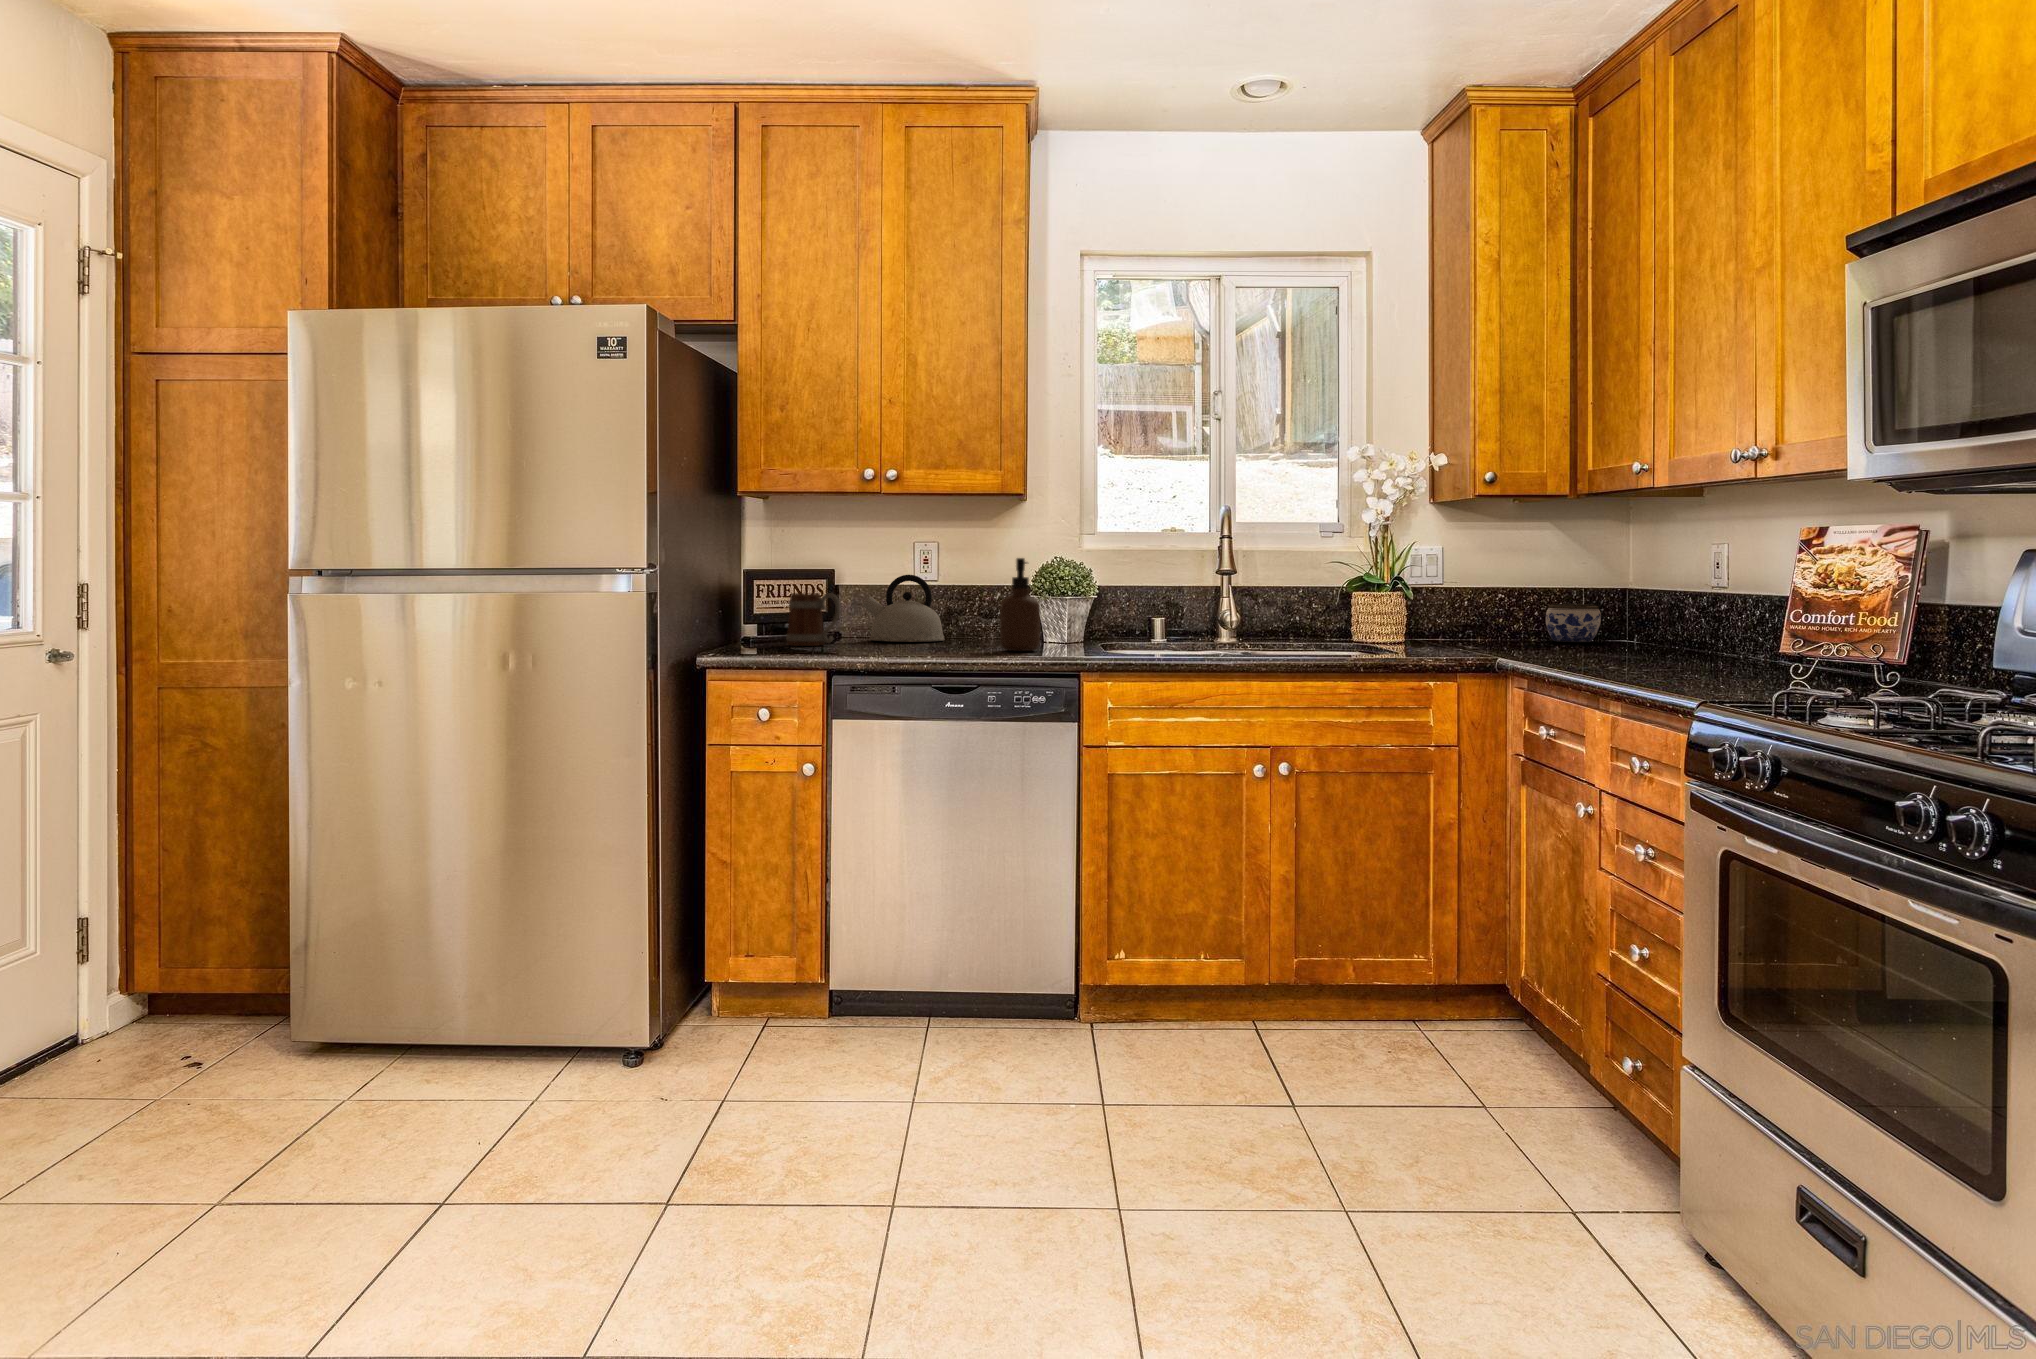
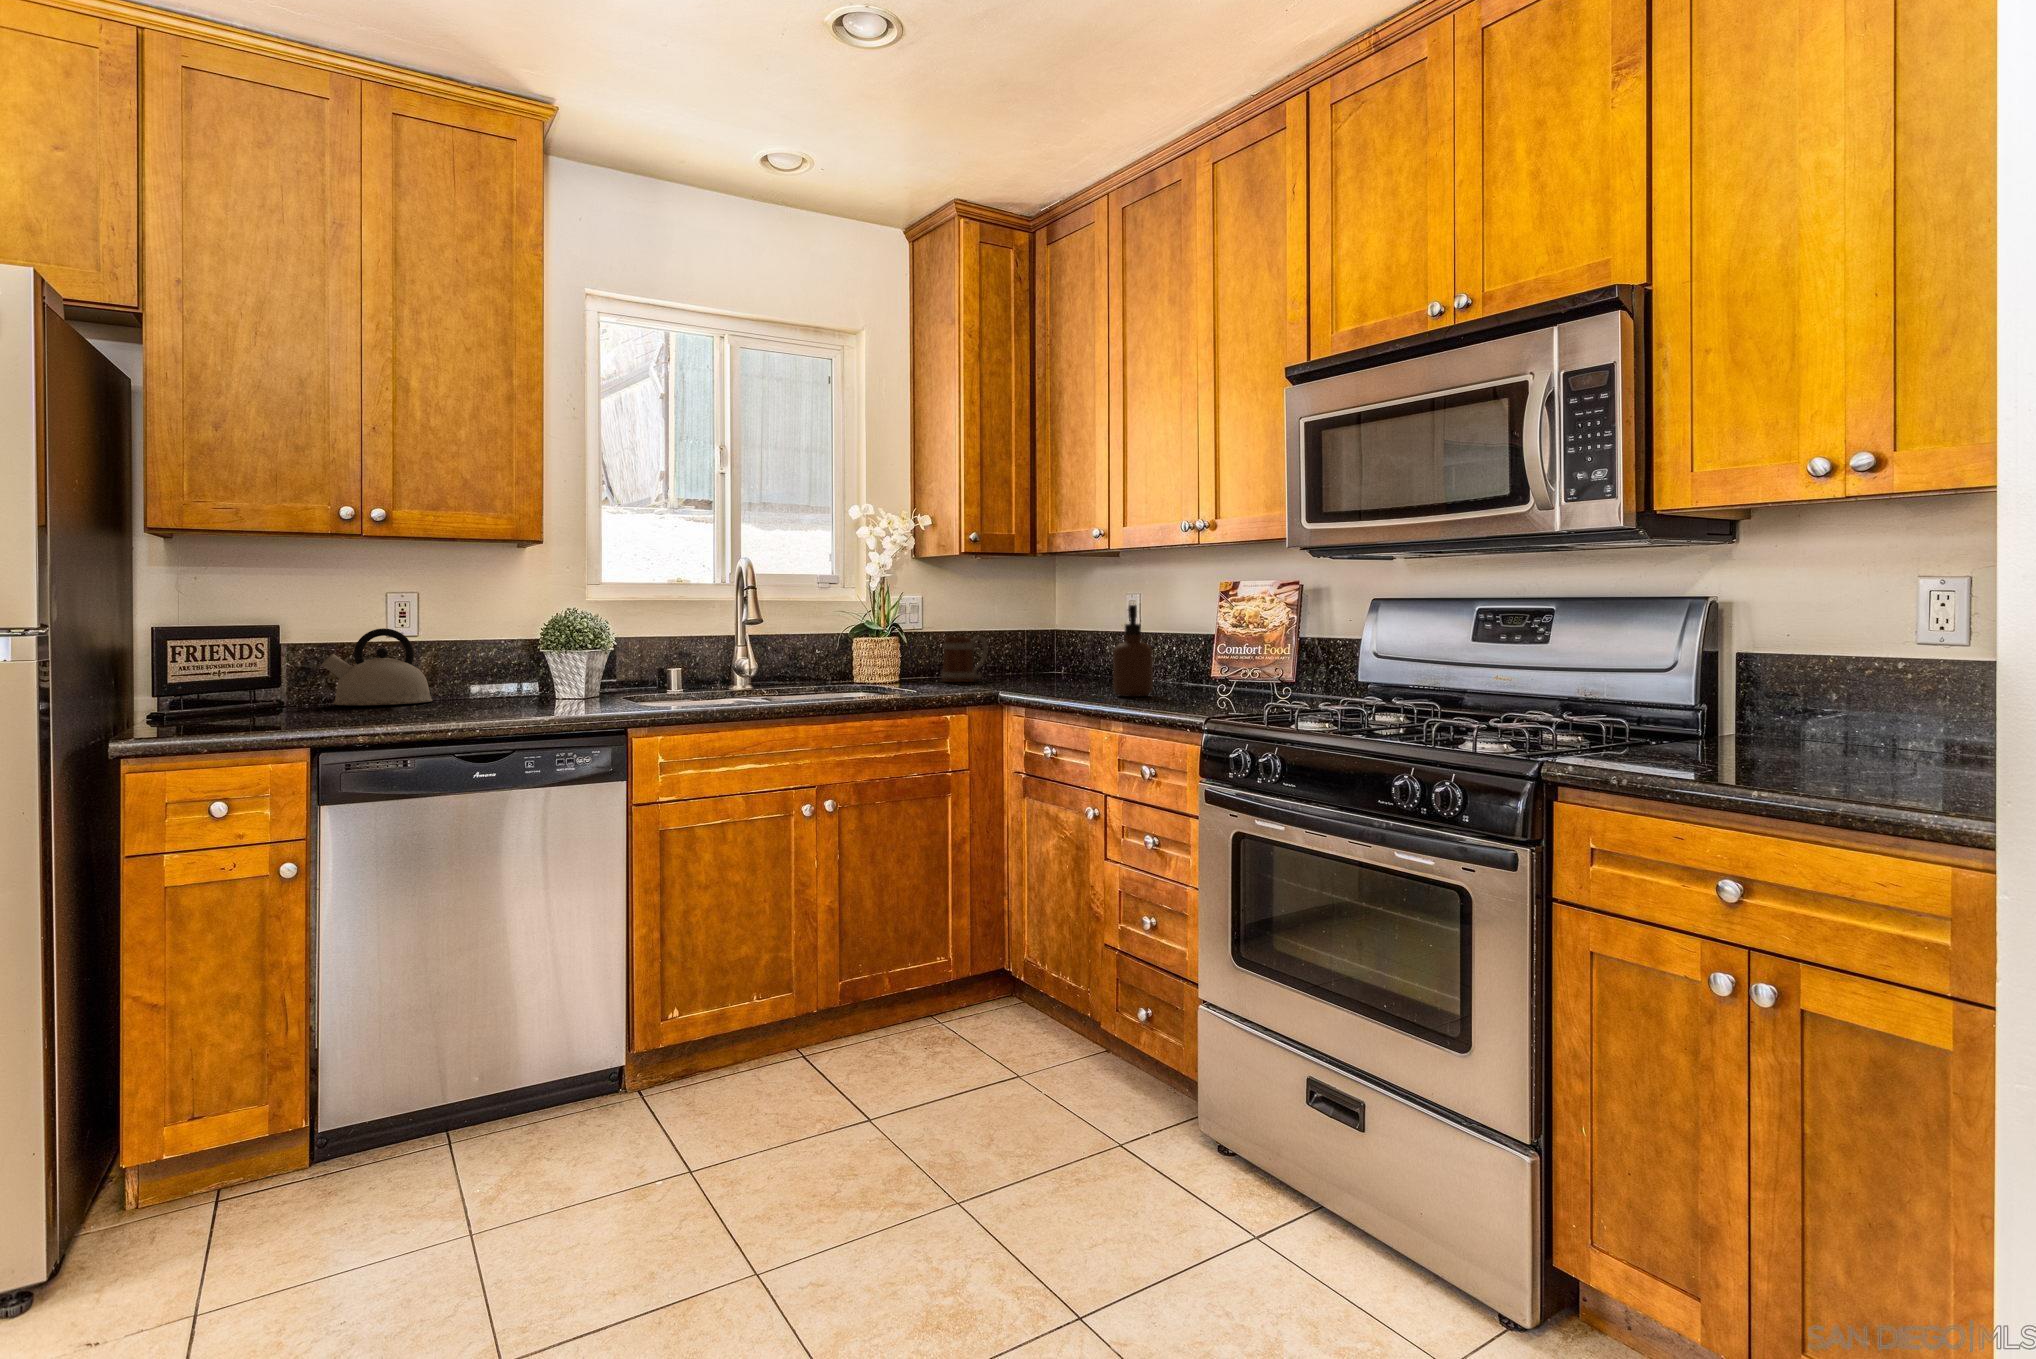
soap dispenser: present [1000,558,1040,651] -> present [1113,605,1153,697]
mug: present [786,593,841,646] -> present [942,636,988,682]
jar: present [1546,604,1601,642] -> none [1010,645,1052,676]

